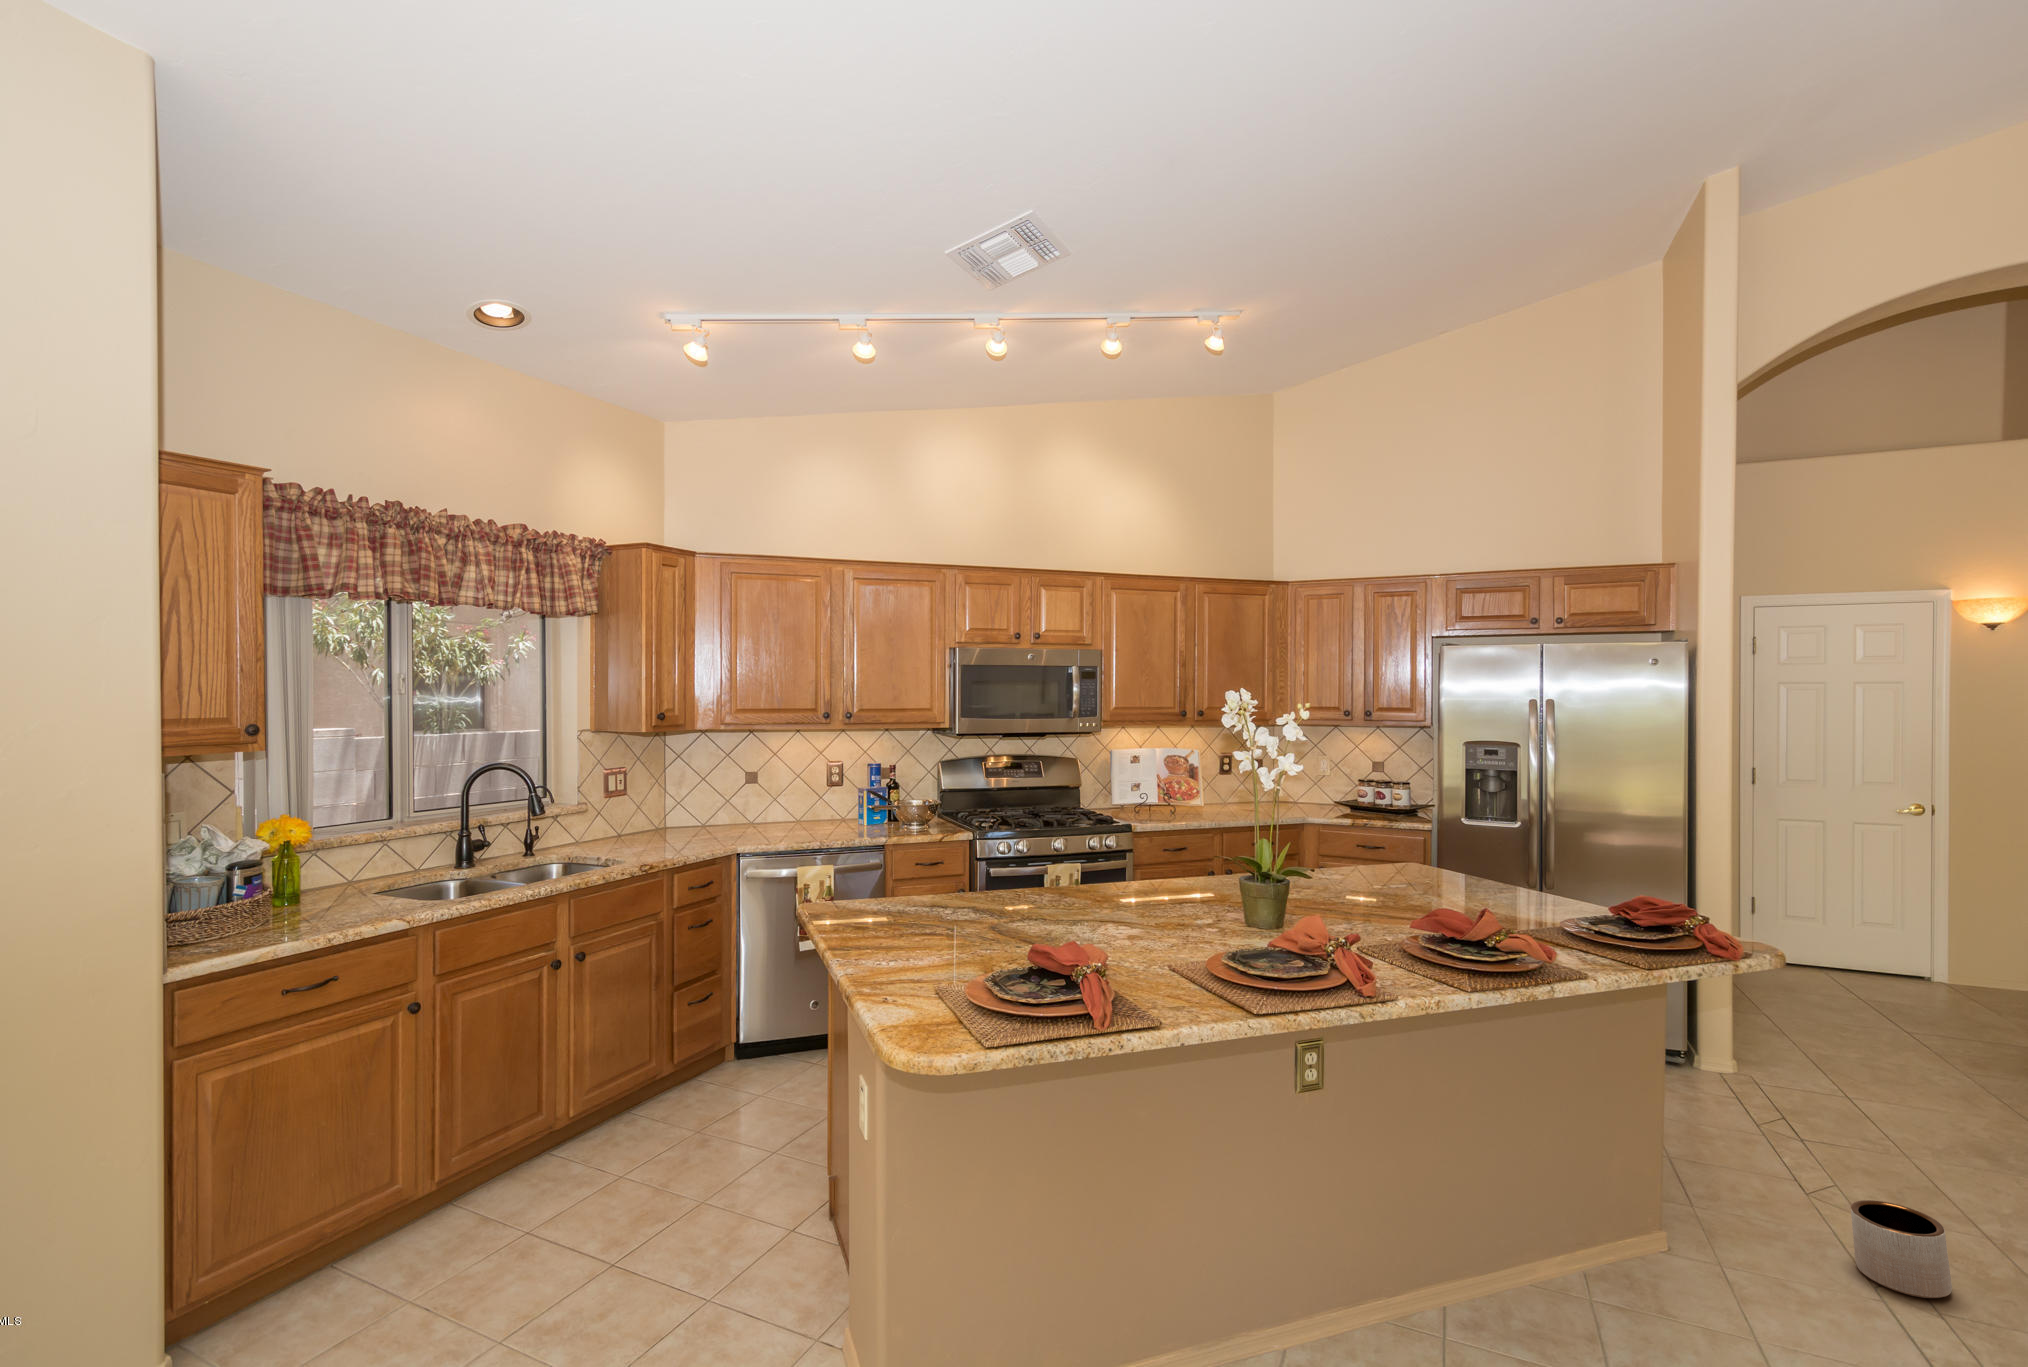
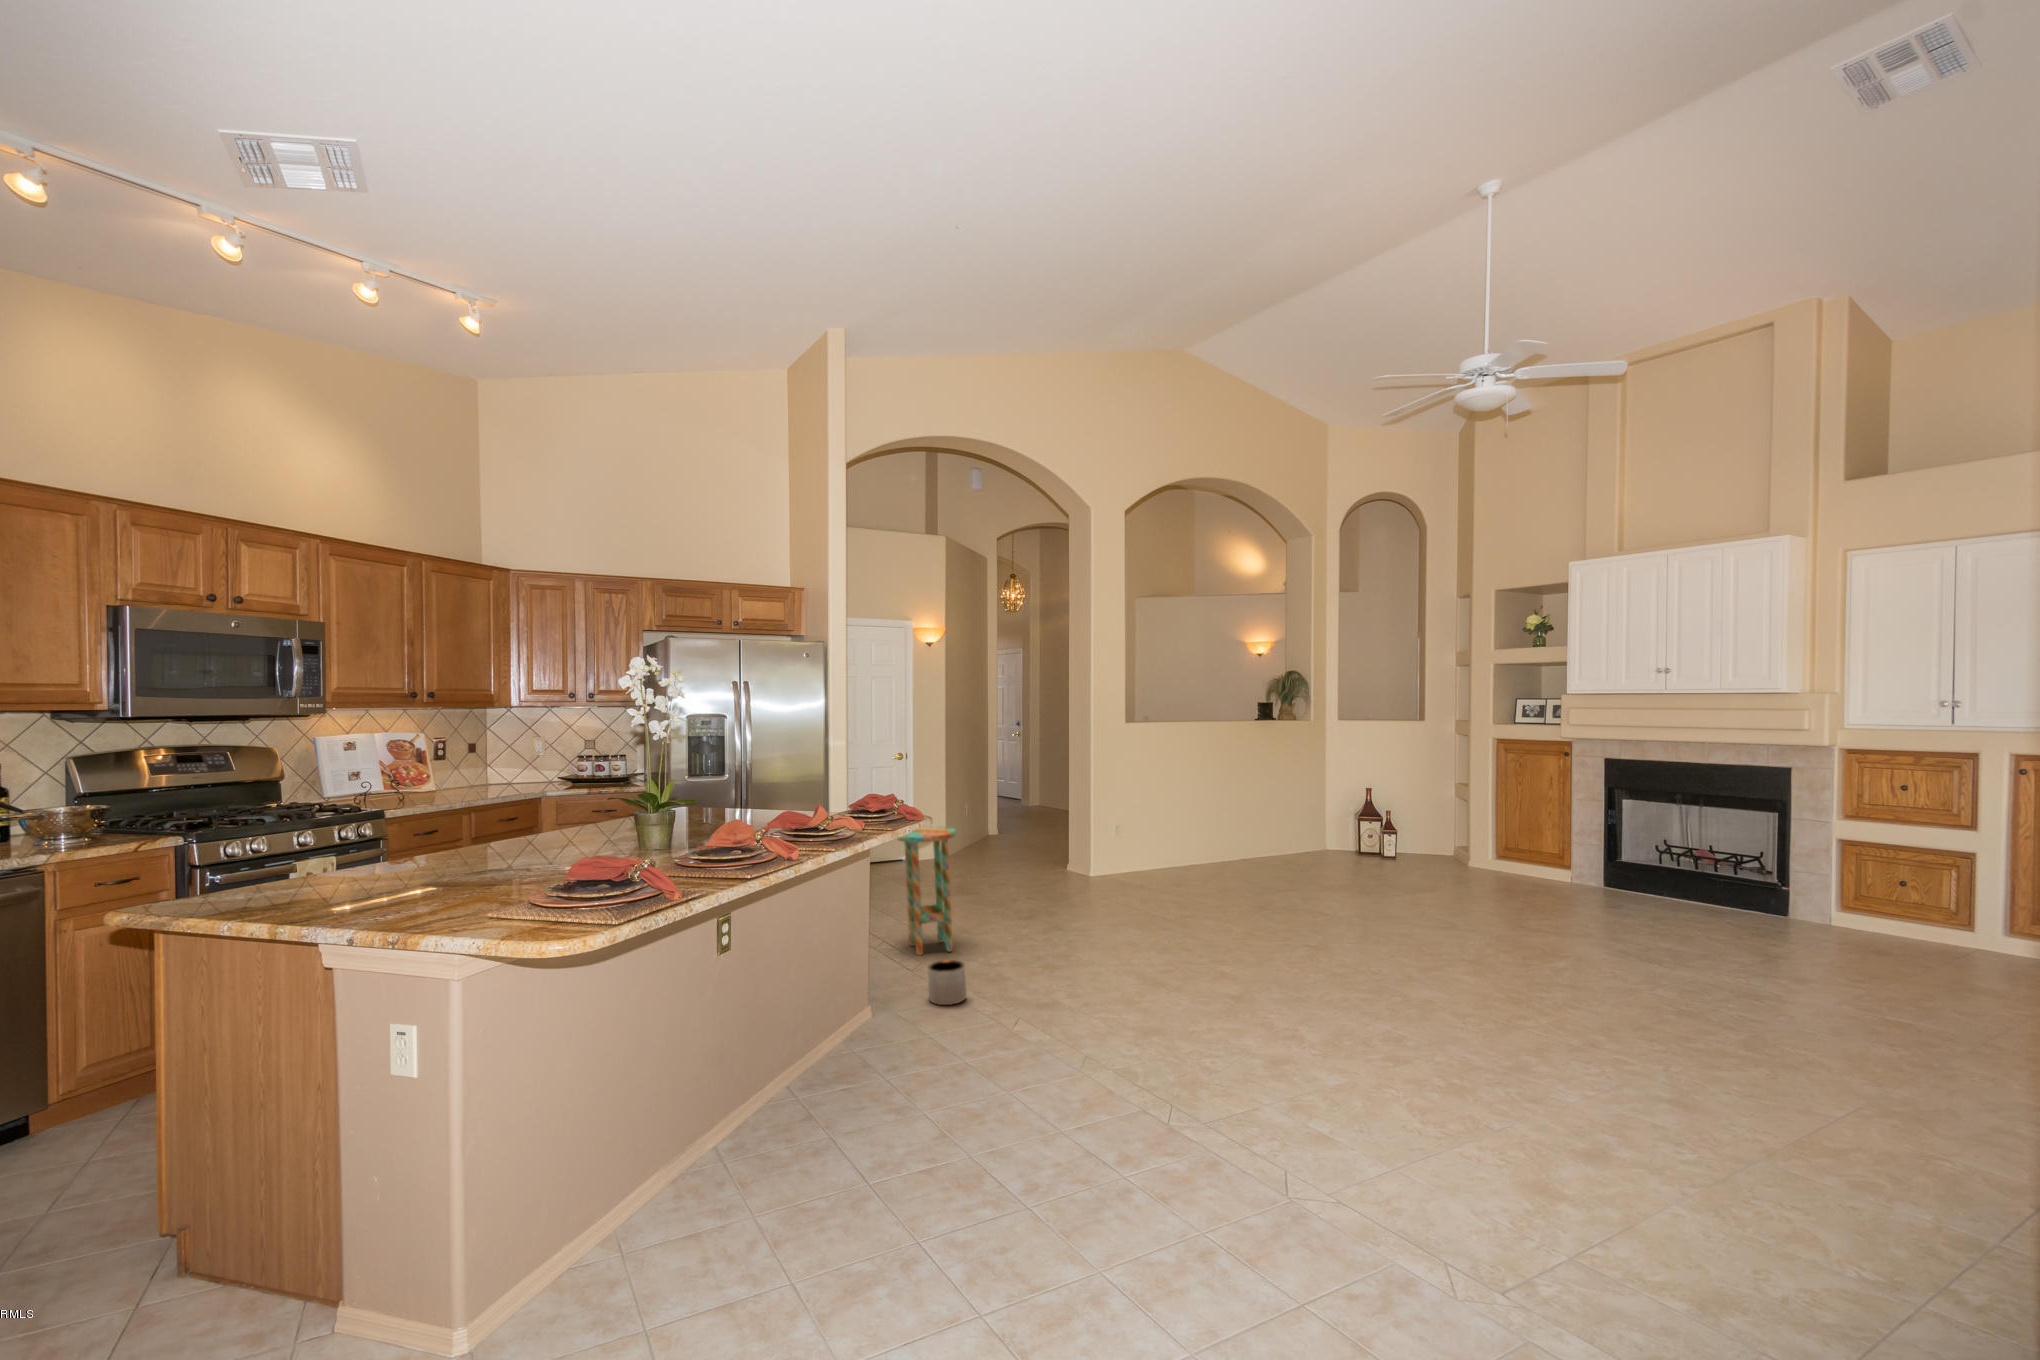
side table: none [1810,943,1952,1178] -> present [898,826,956,955]

